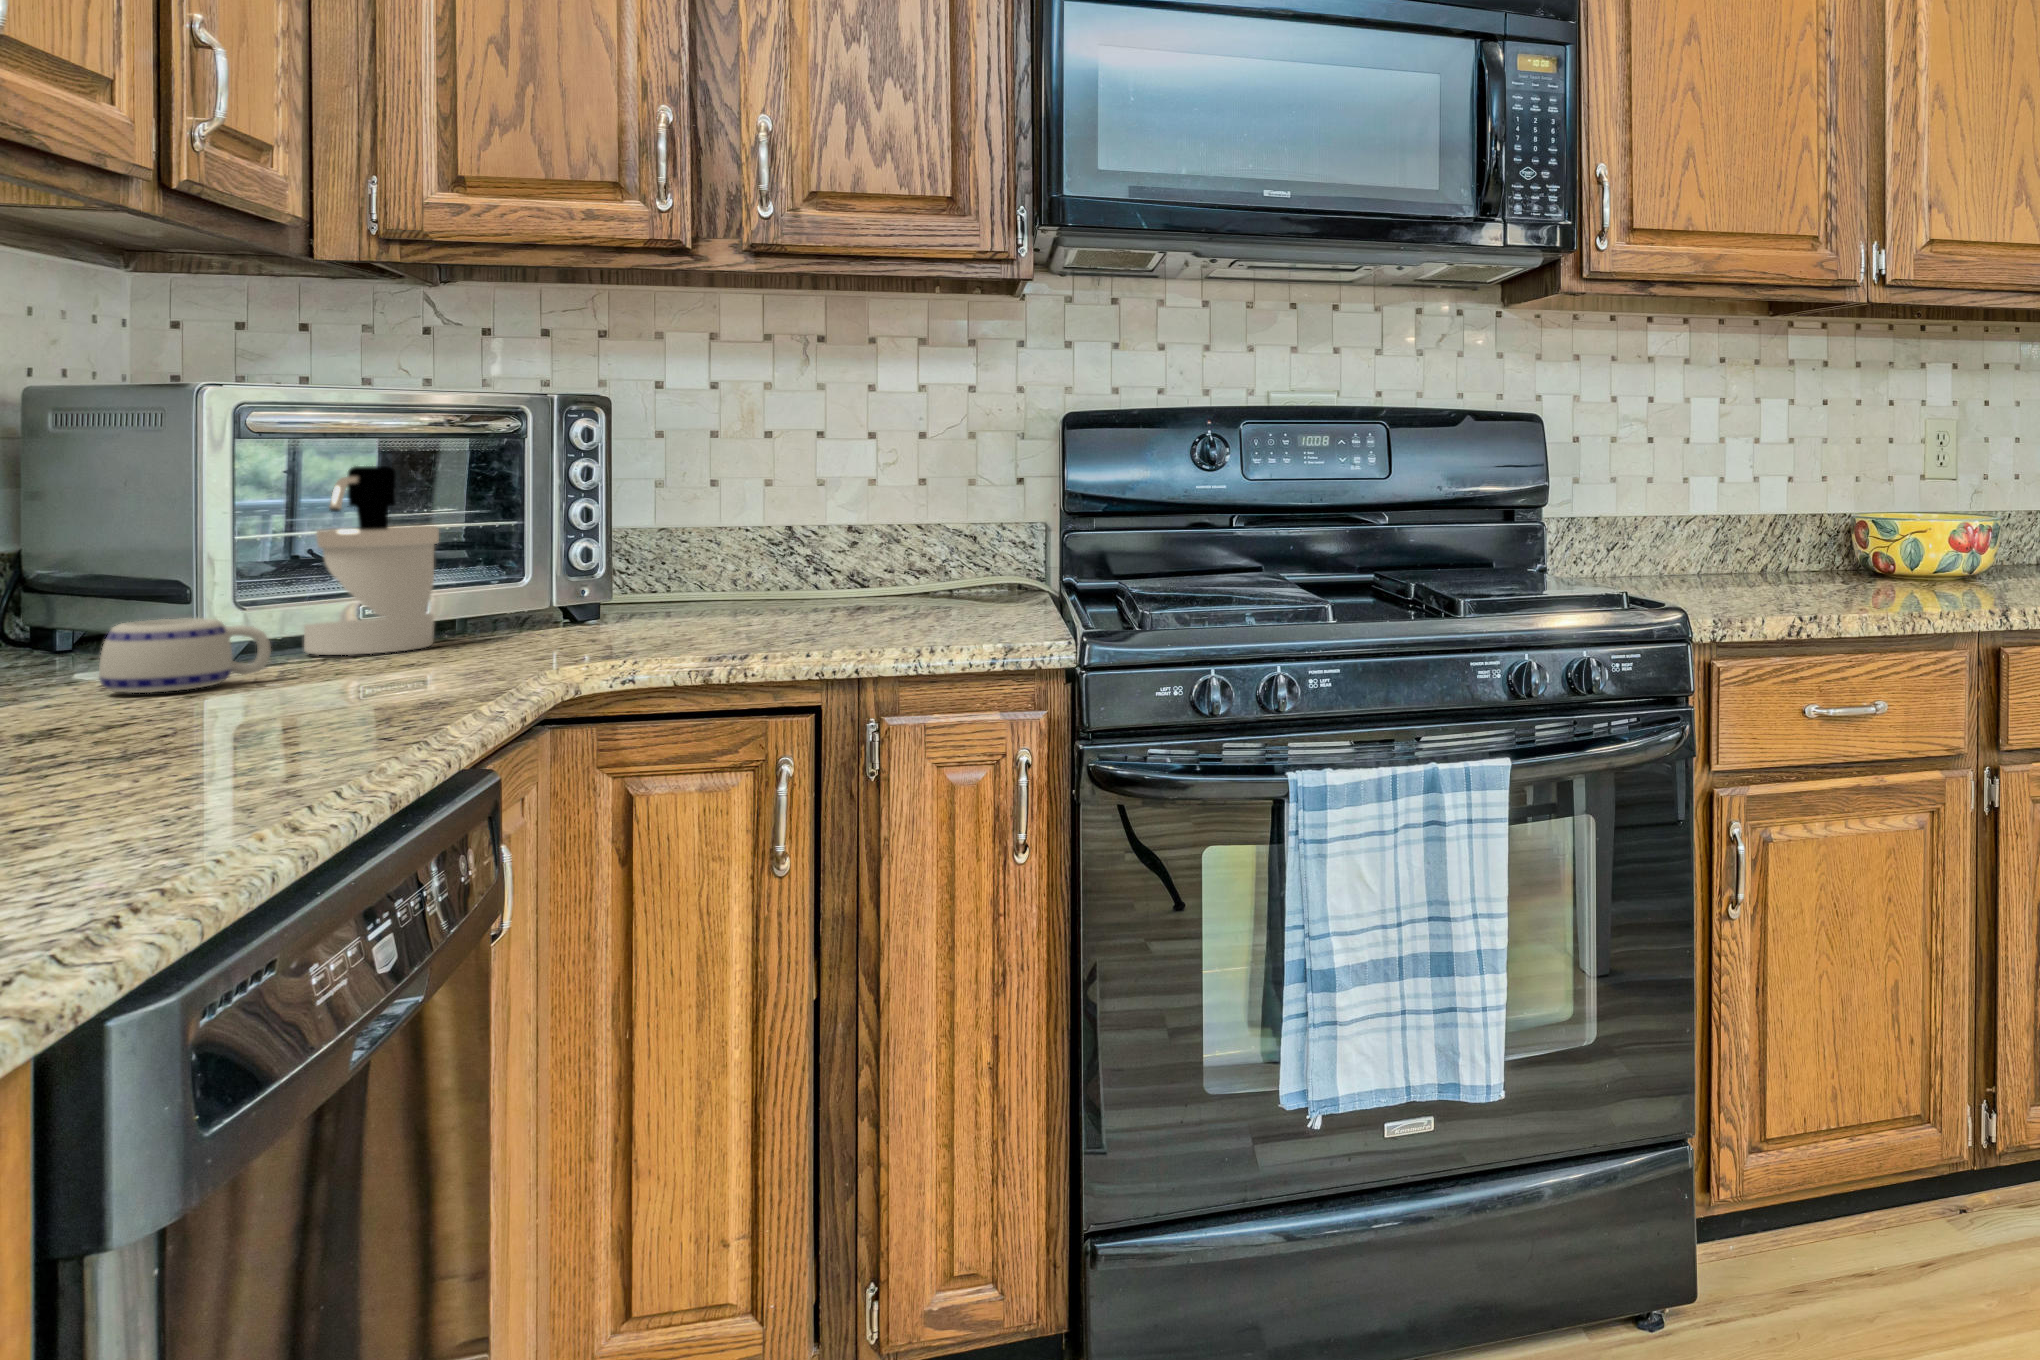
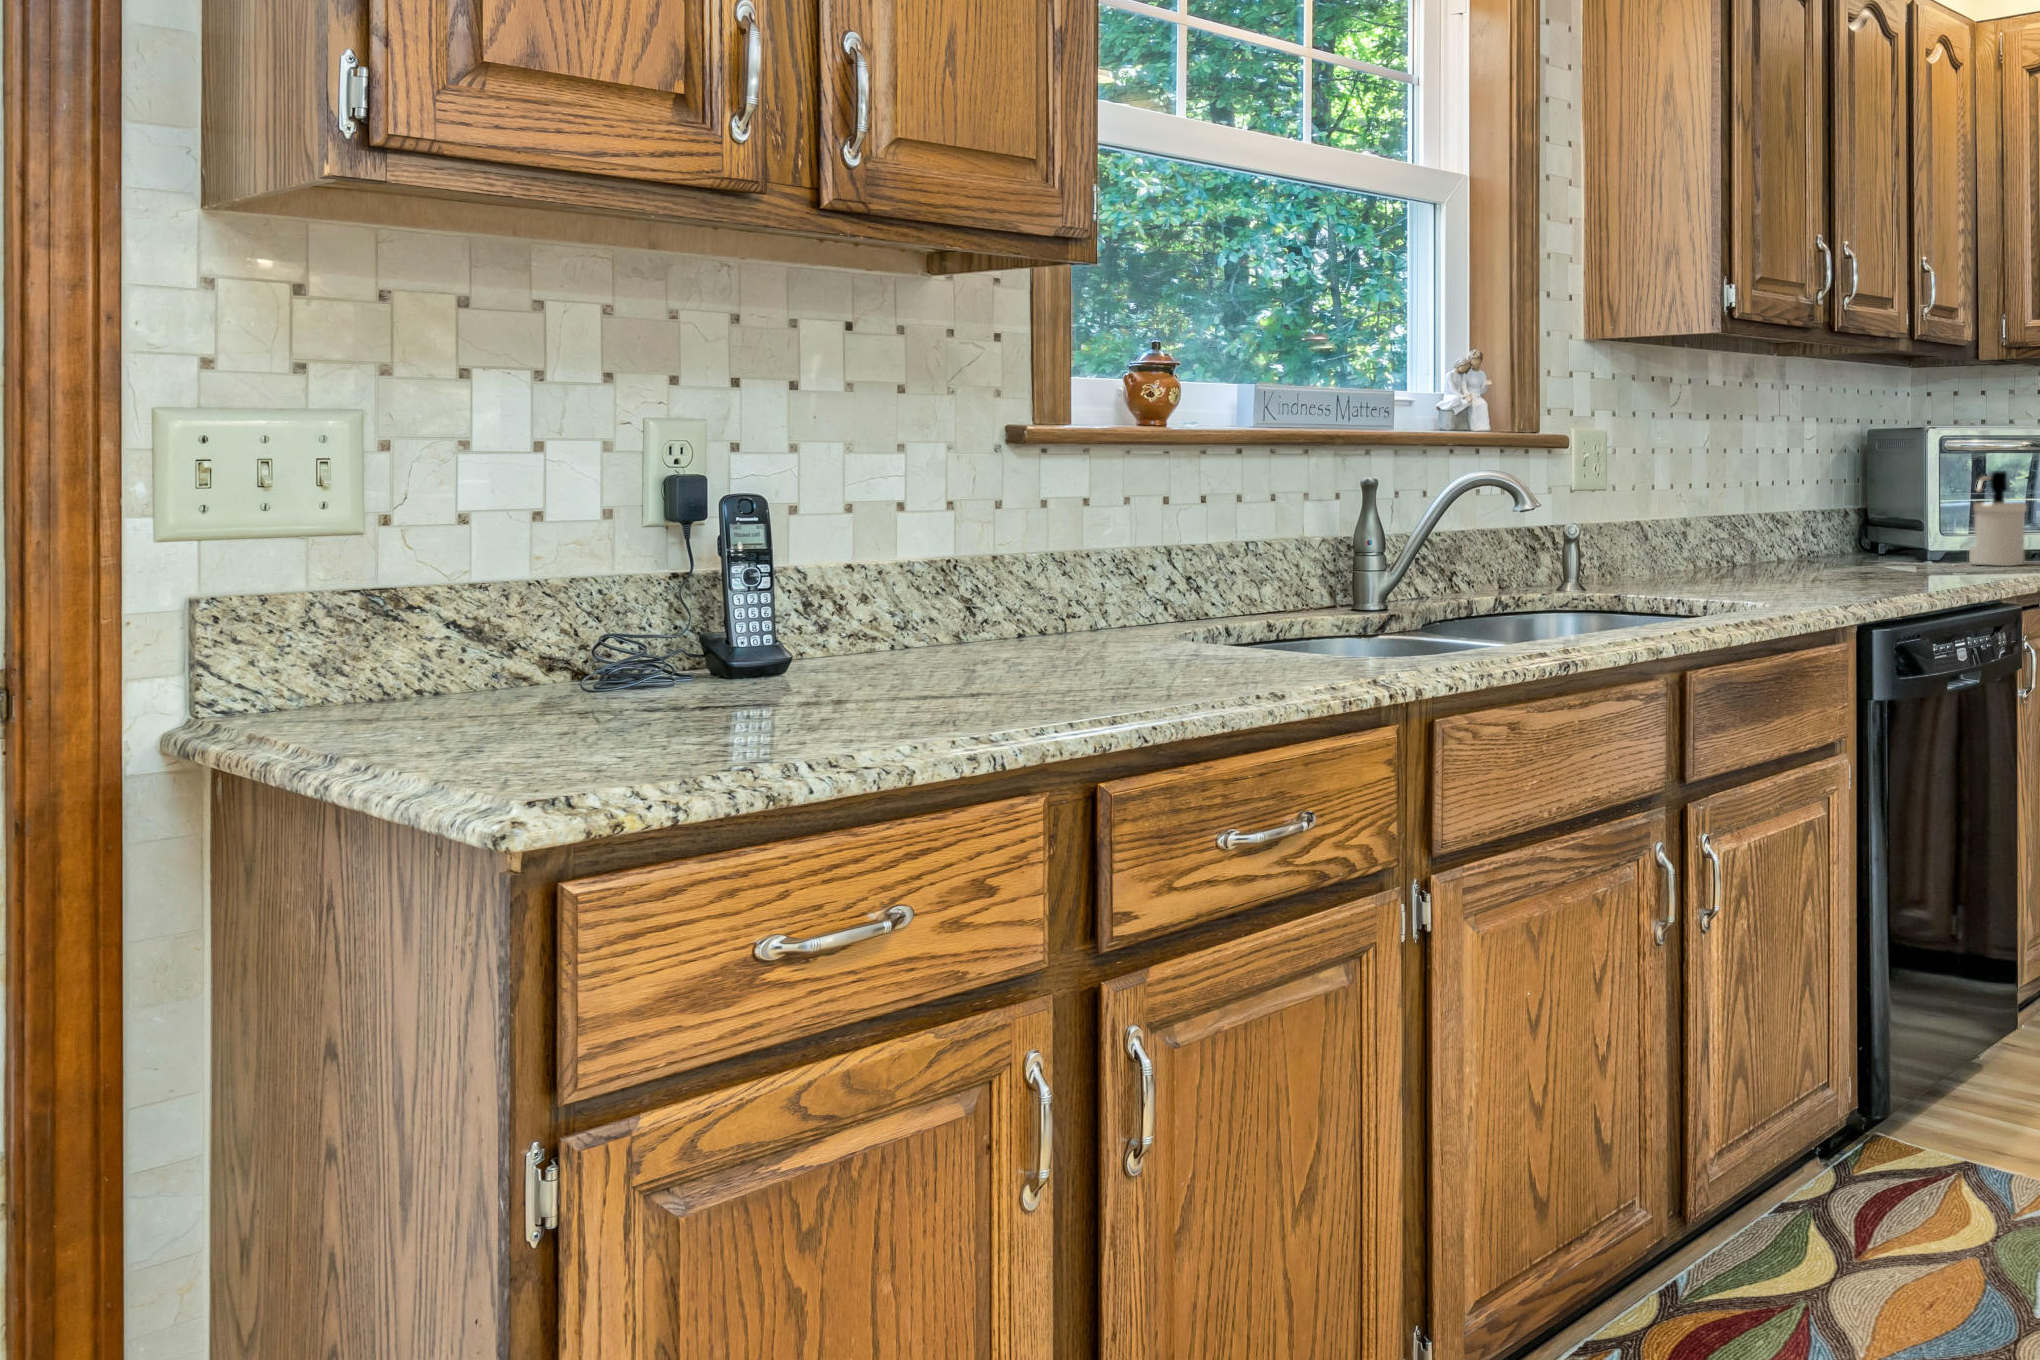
mug: present [99,618,271,693] -> none [1891,539,1951,570]

